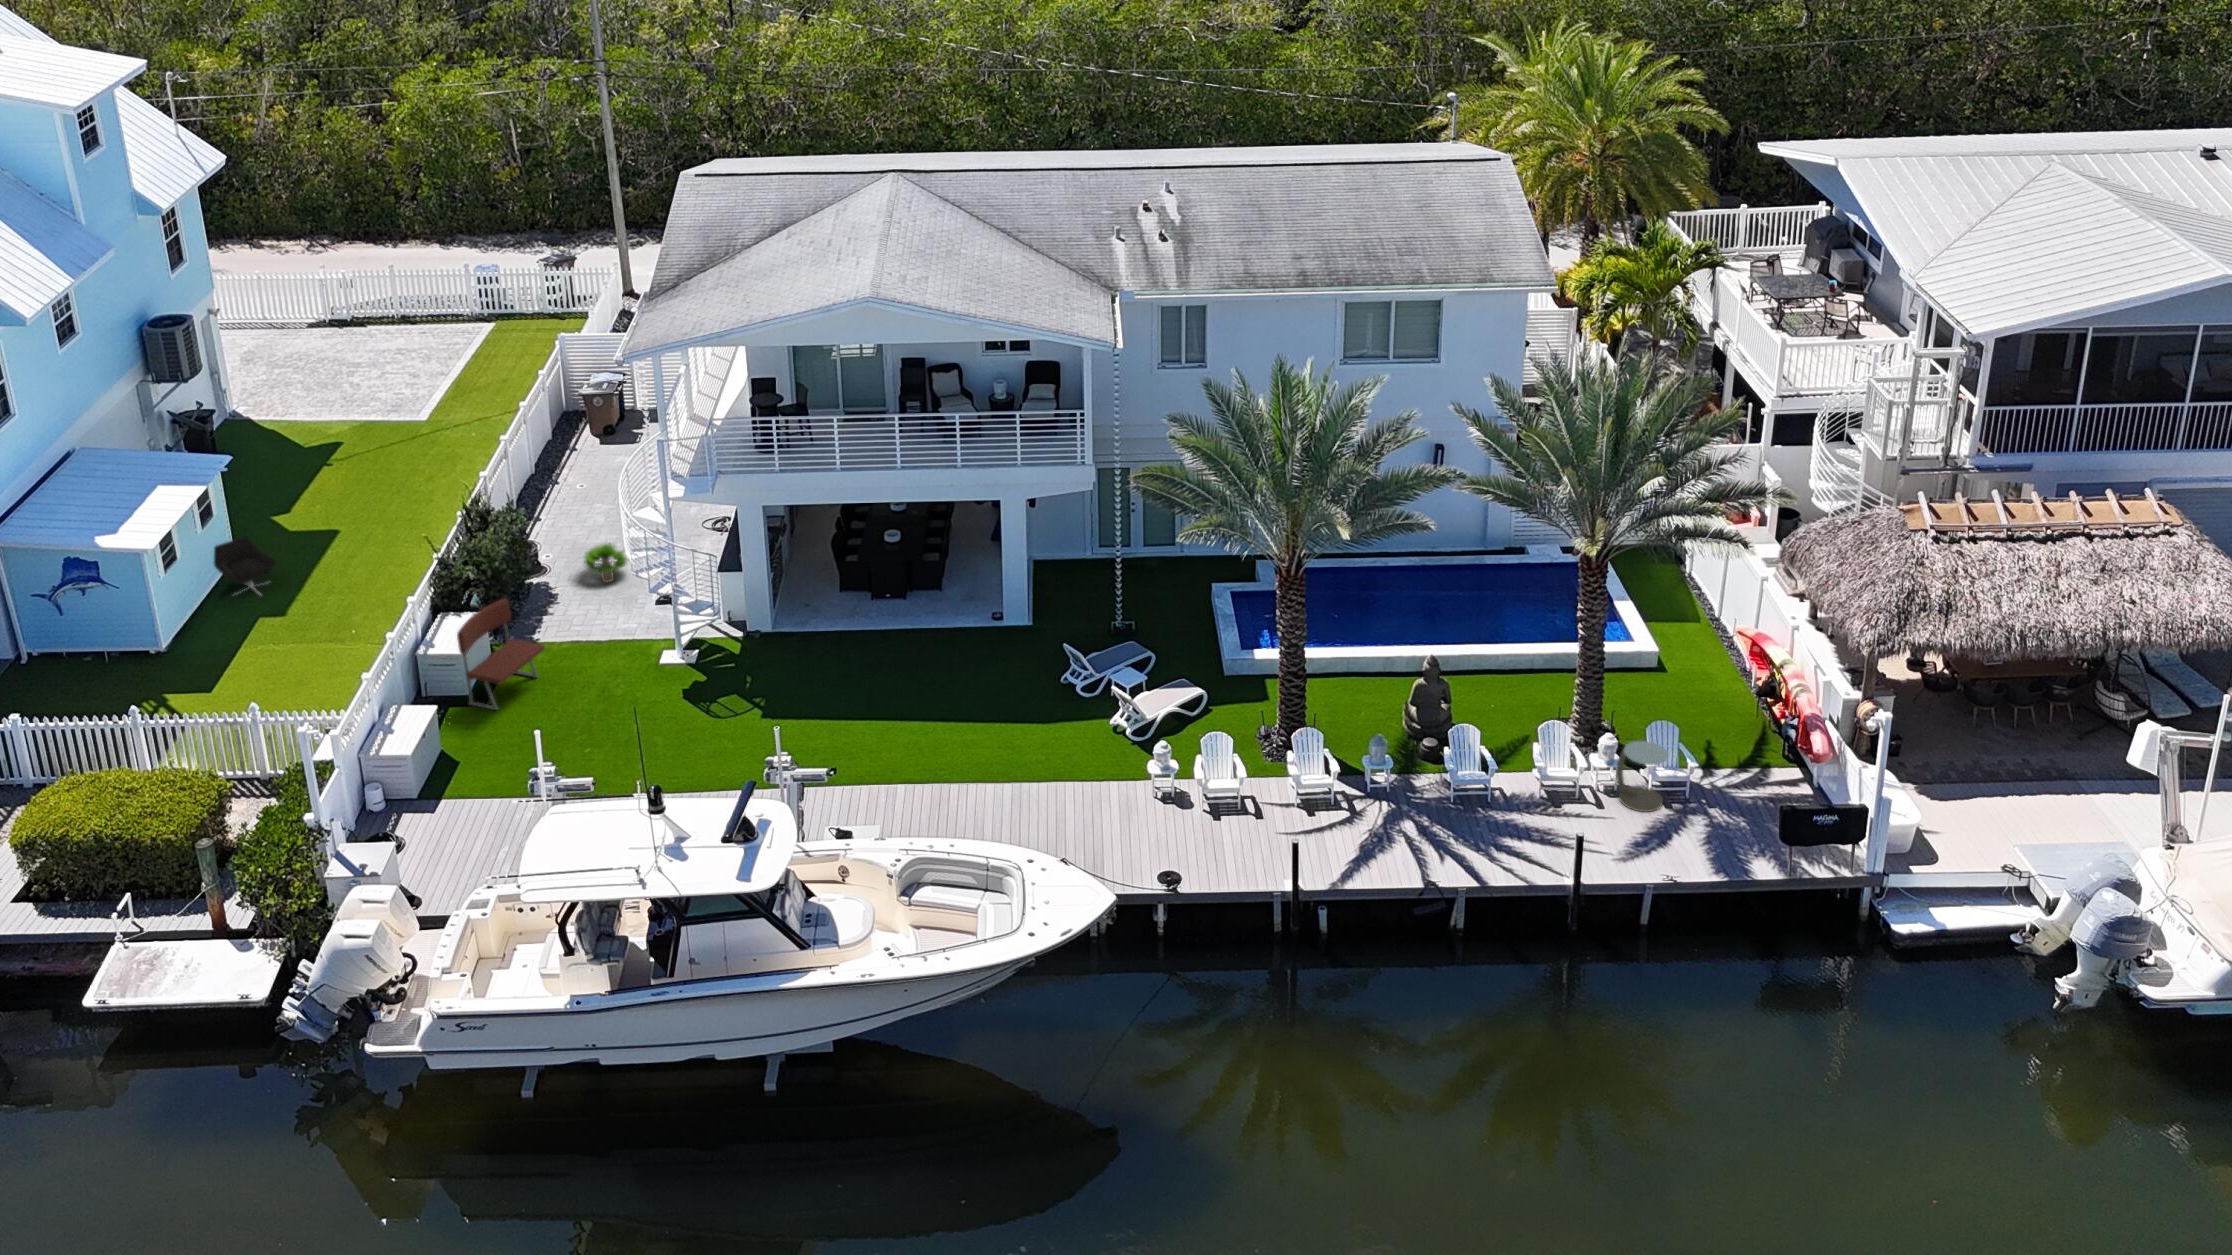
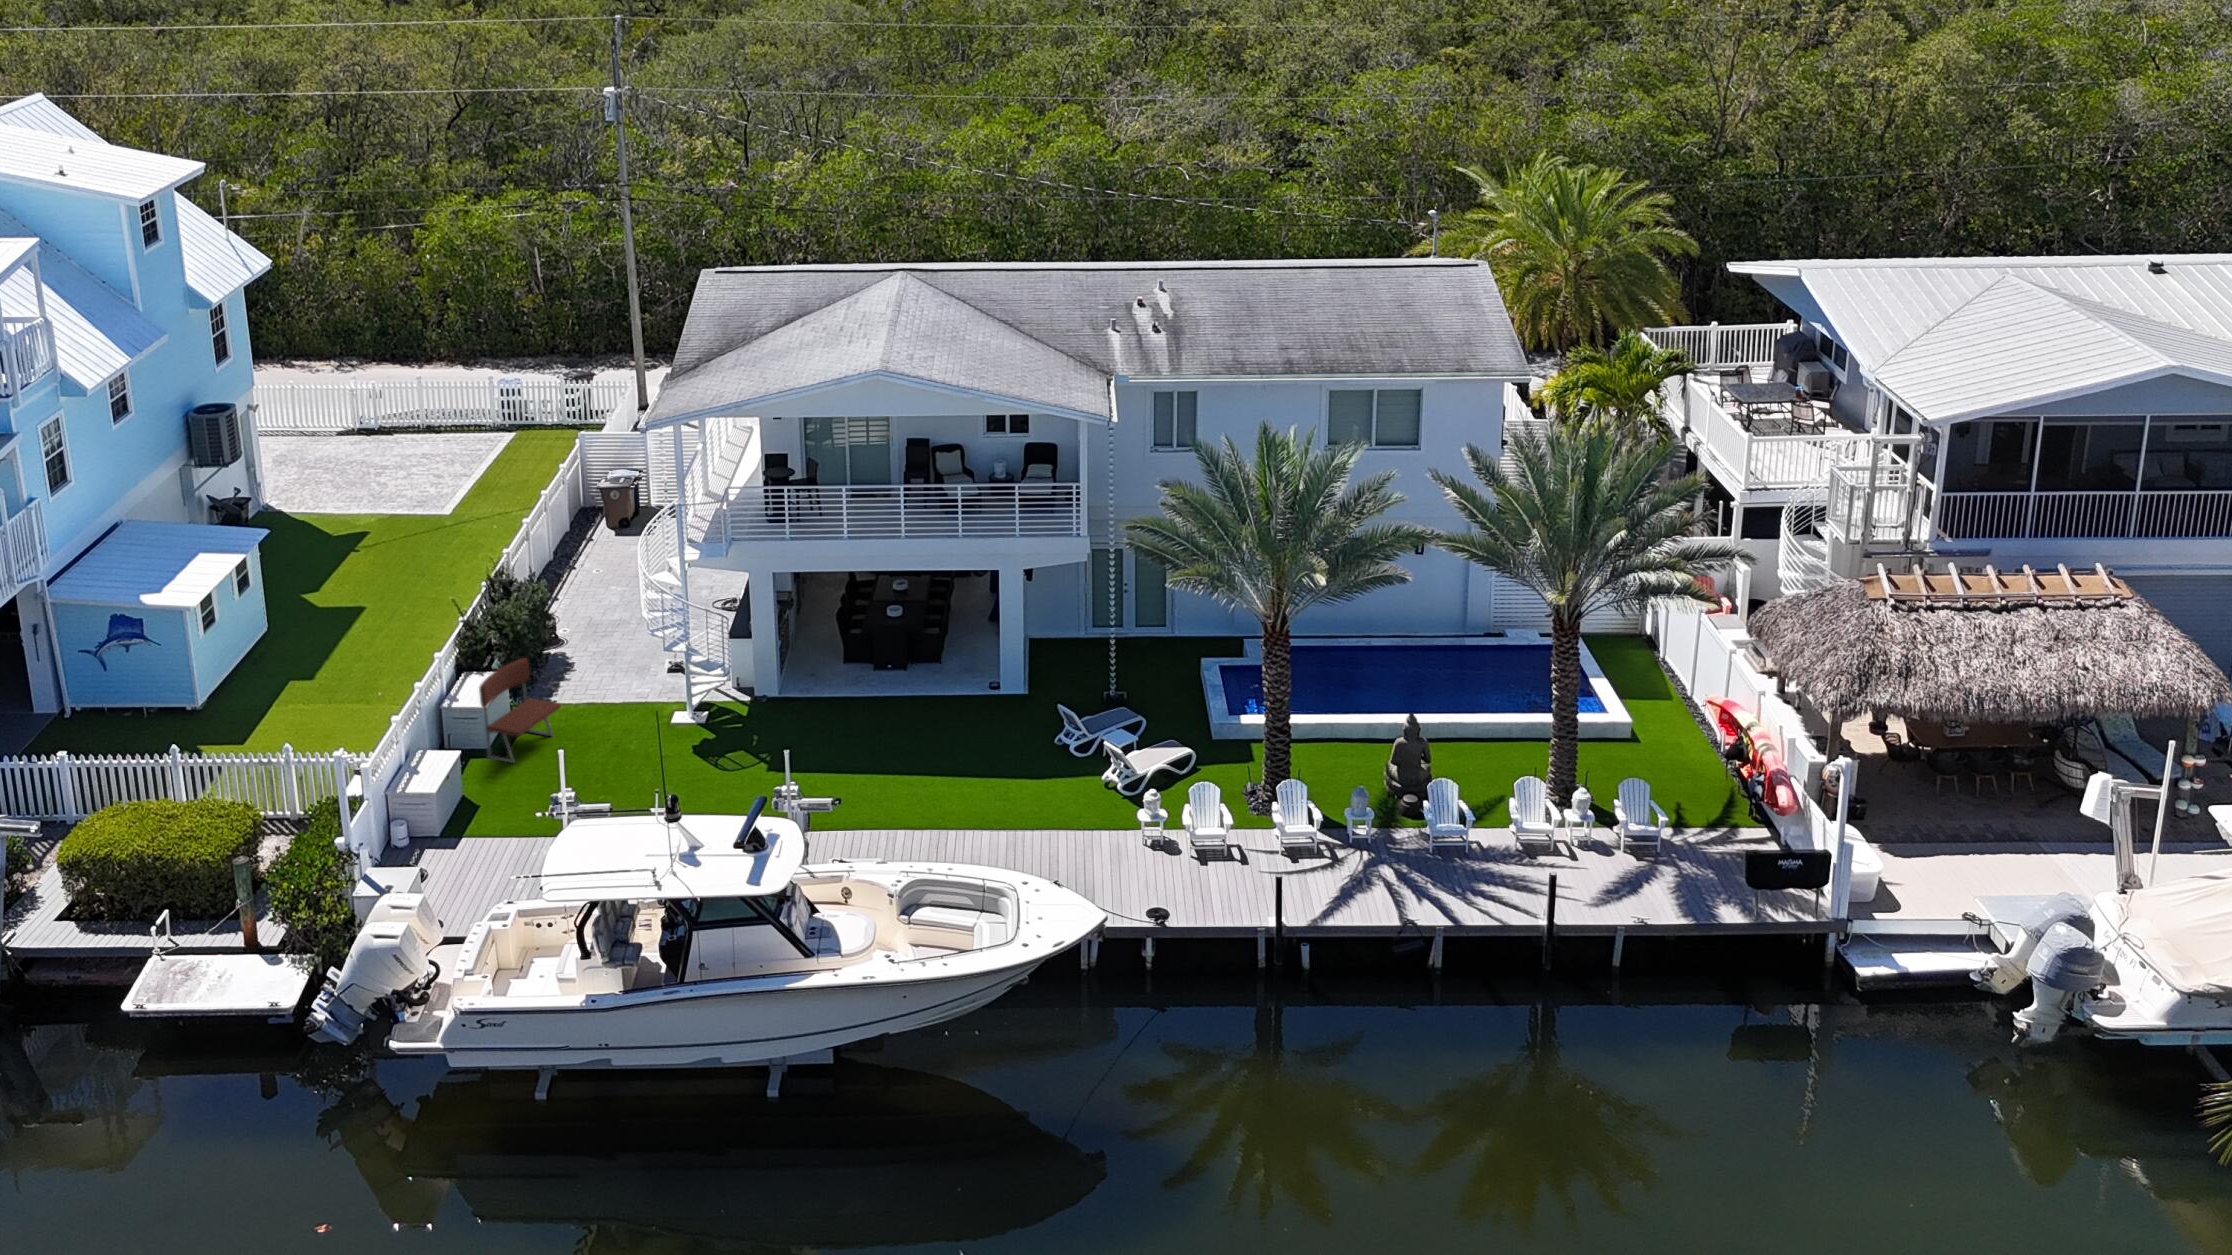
lounge chair: present [214,536,276,595] -> none [245,606,305,662]
potted plant: present [584,543,627,582] -> none [595,617,641,657]
side table: present [1616,741,1669,812] -> none [1589,793,1638,862]

